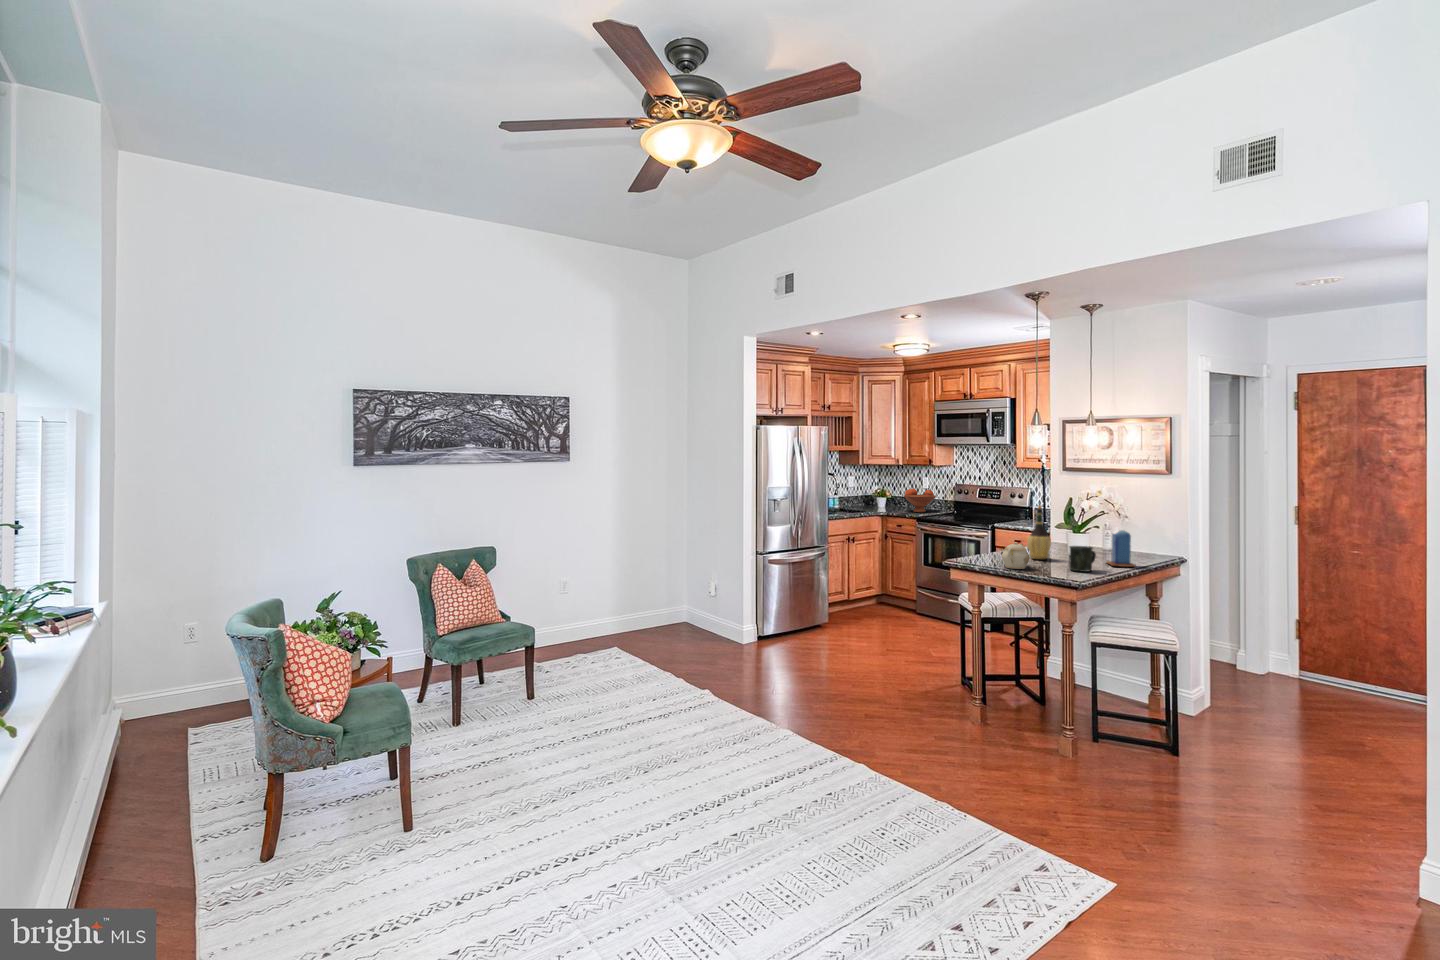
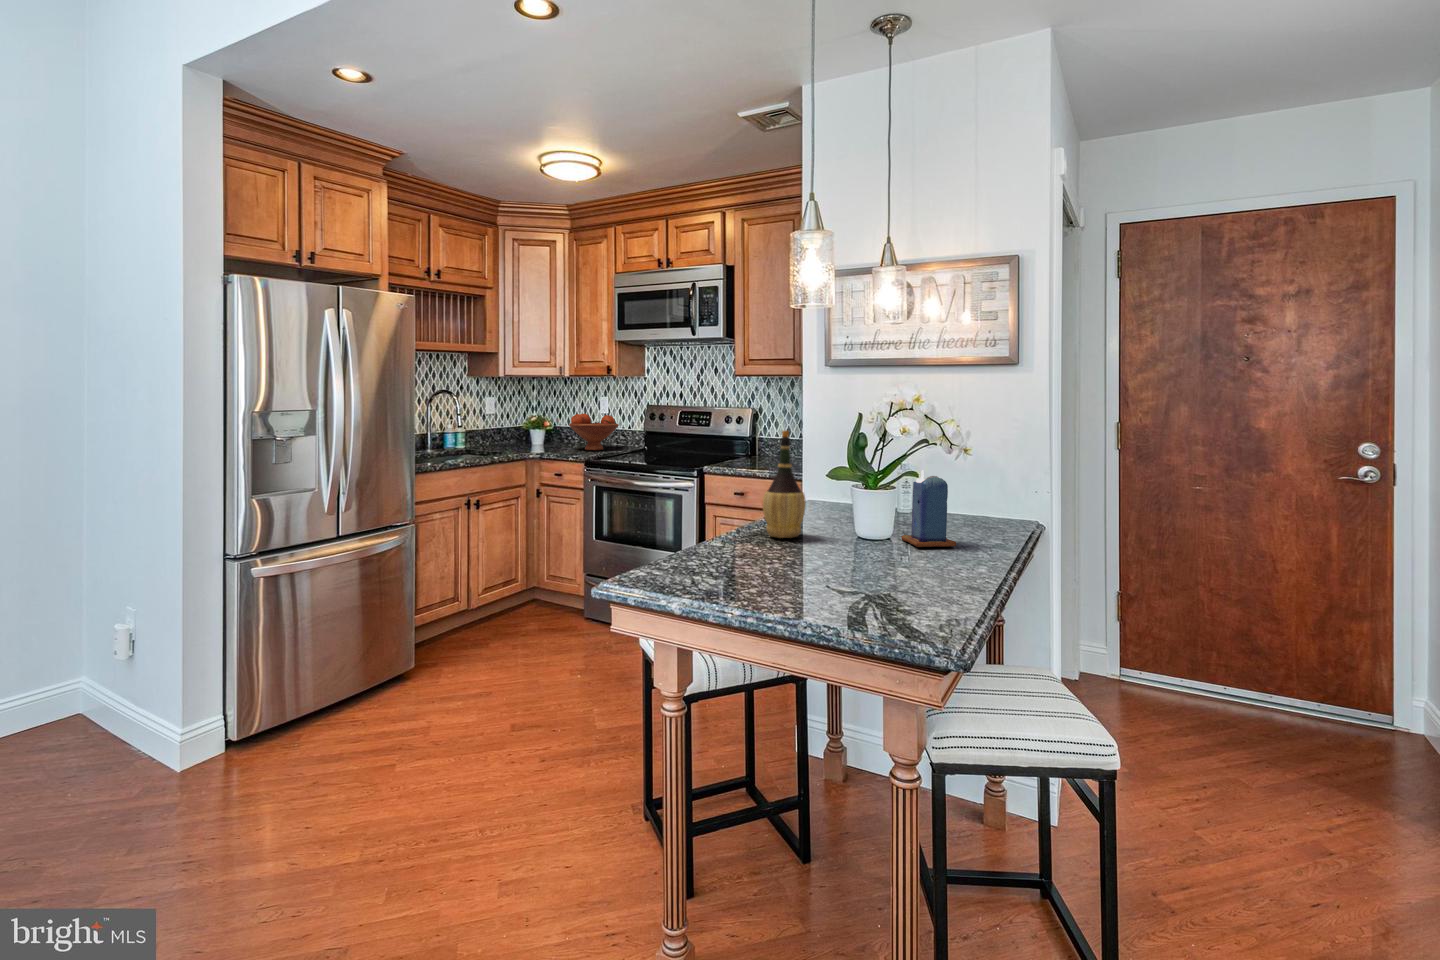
teapot: present [1002,542,1030,569] -> none [717,510,772,568]
mug: present [1069,546,1096,572] -> none [847,511,894,566]

